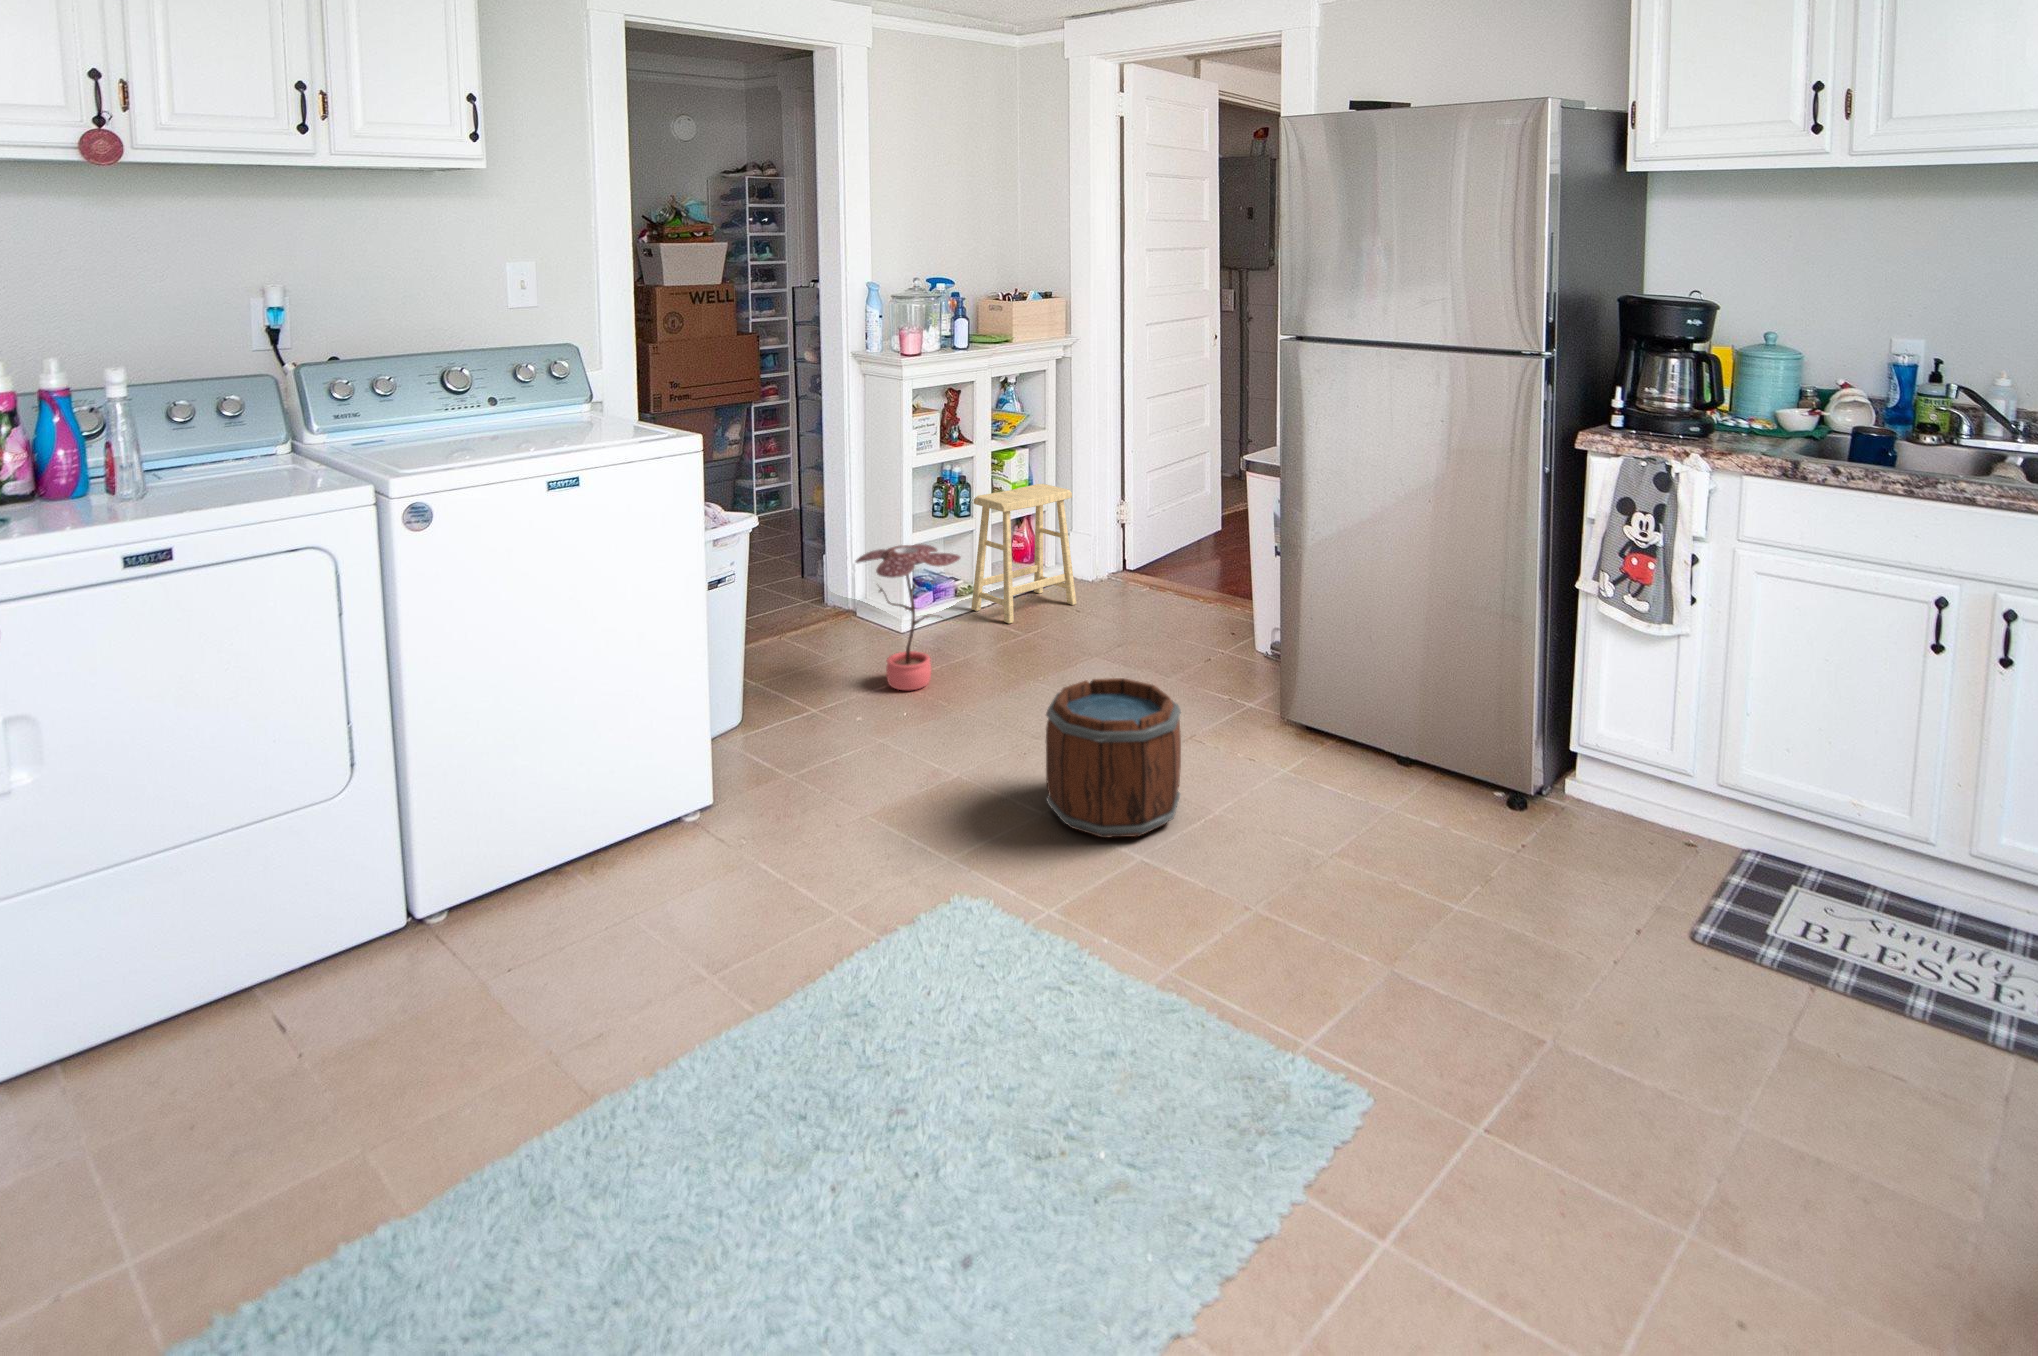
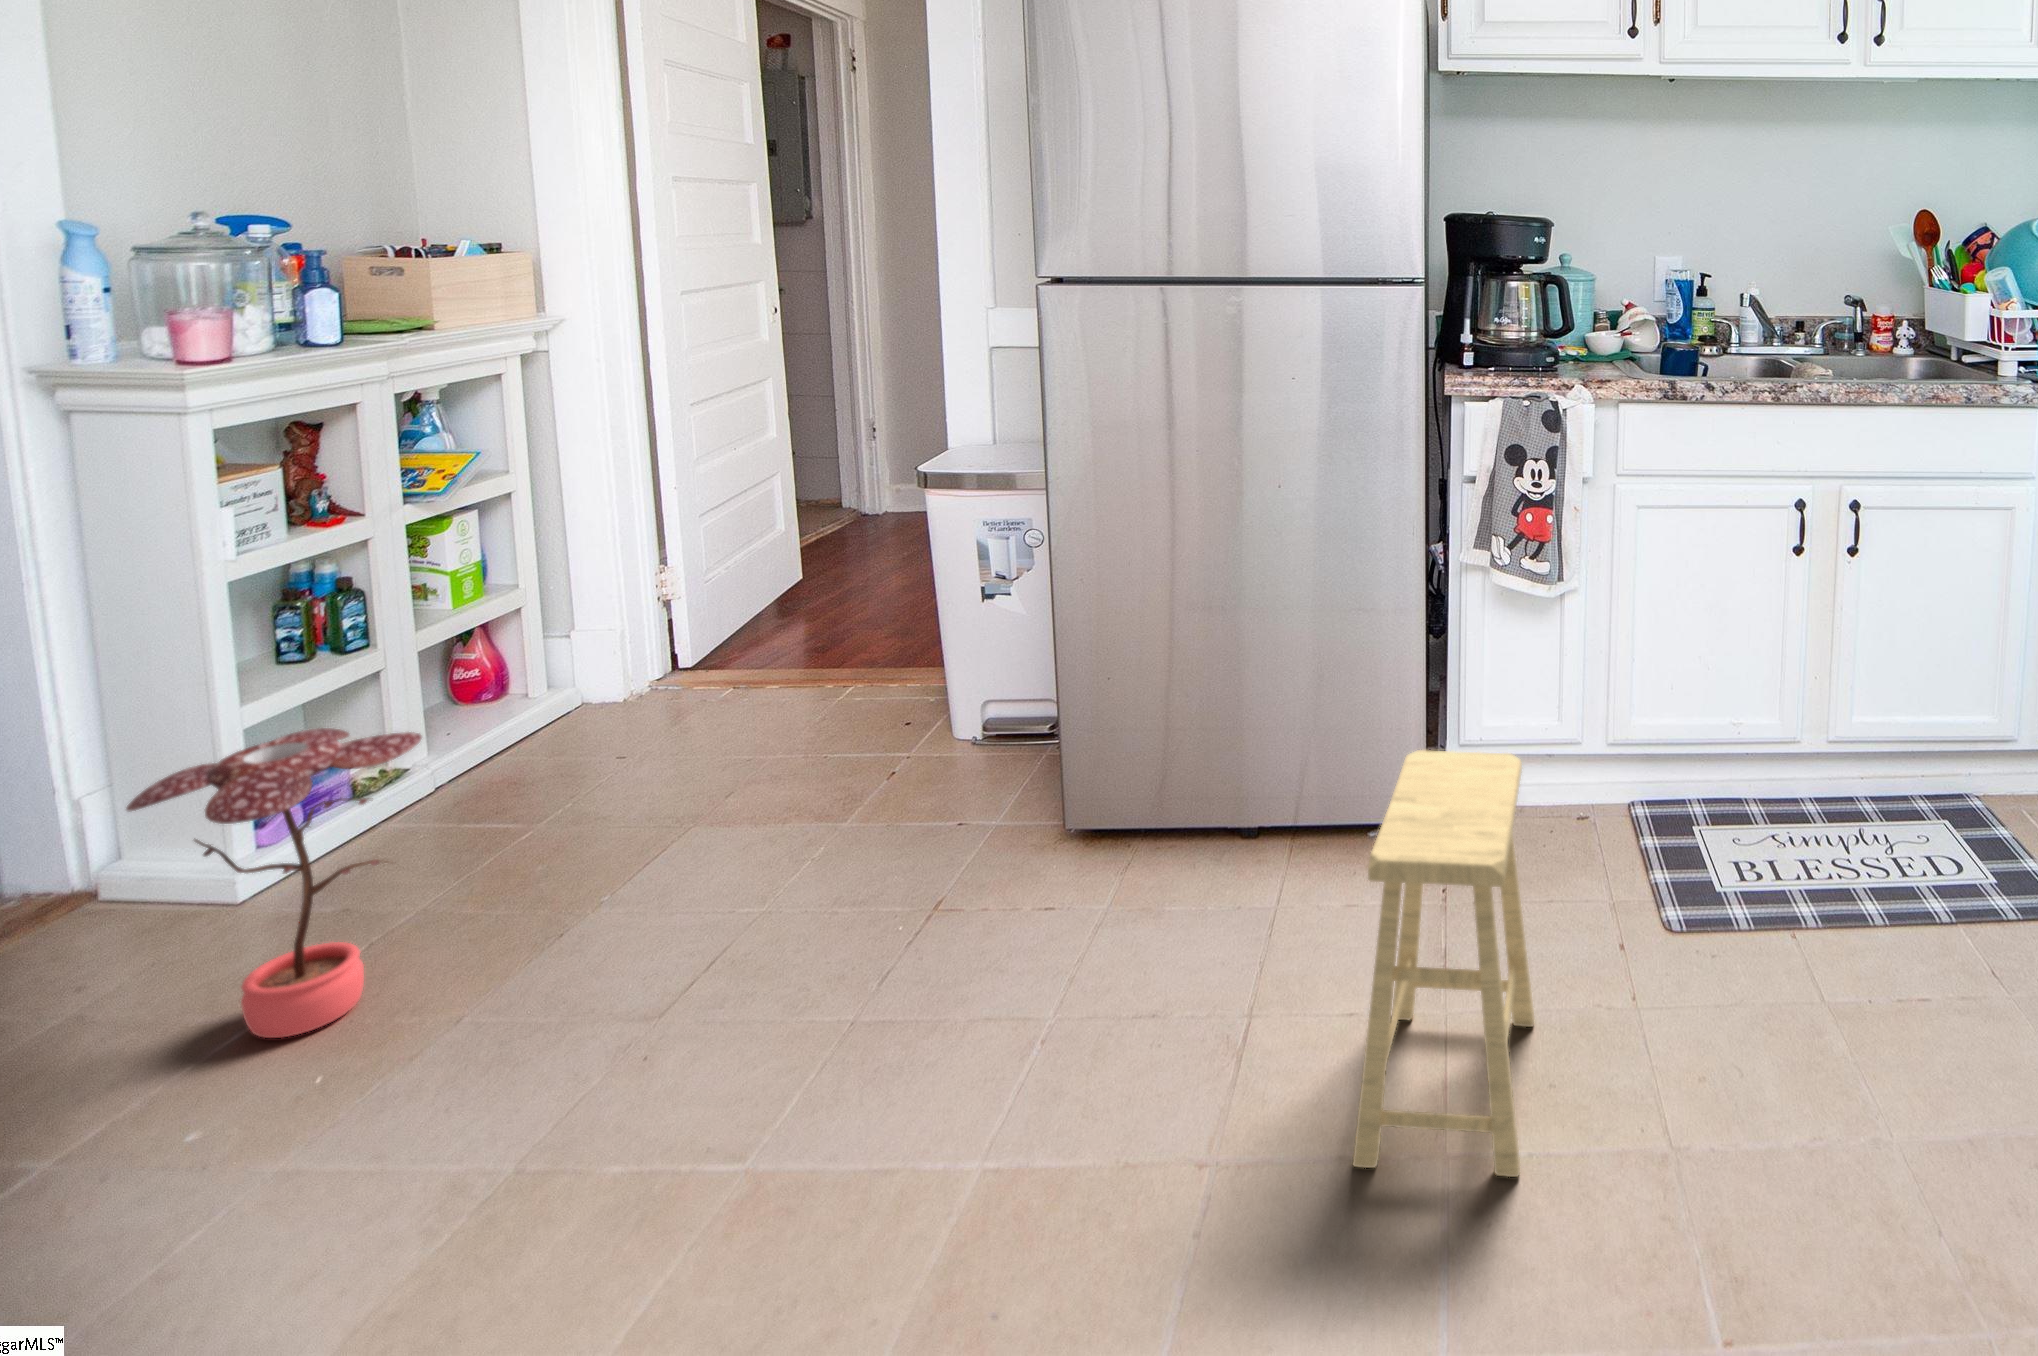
footstool: present [971,484,1076,624] -> present [1353,750,1534,1177]
bucket: present [1046,678,1181,838] -> none [748,860,1008,1166]

